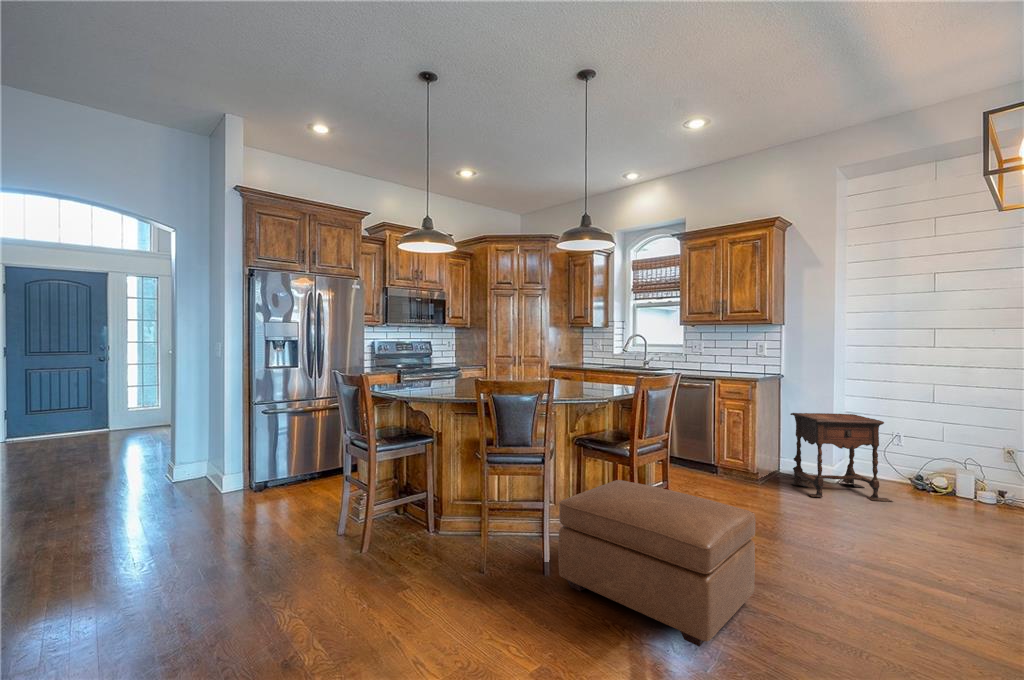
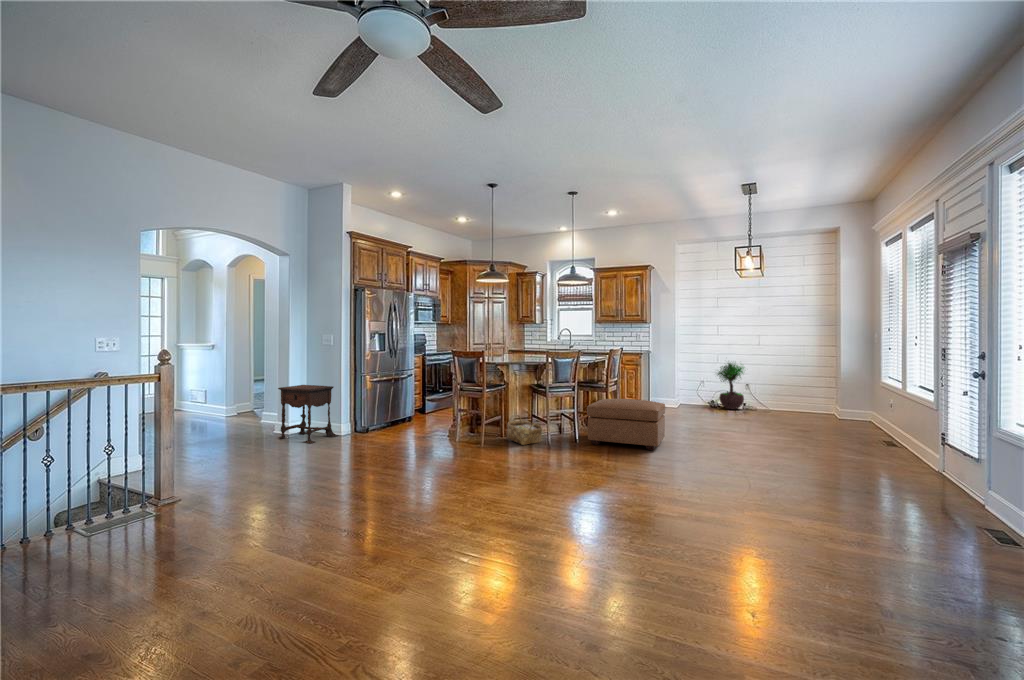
potted tree: none [921,394,1009,502] -> present [718,363,744,409]
side table: present [790,413,892,502] -> present [278,385,338,443]
woven basket: none [419,494,480,565] -> present [507,415,542,445]

